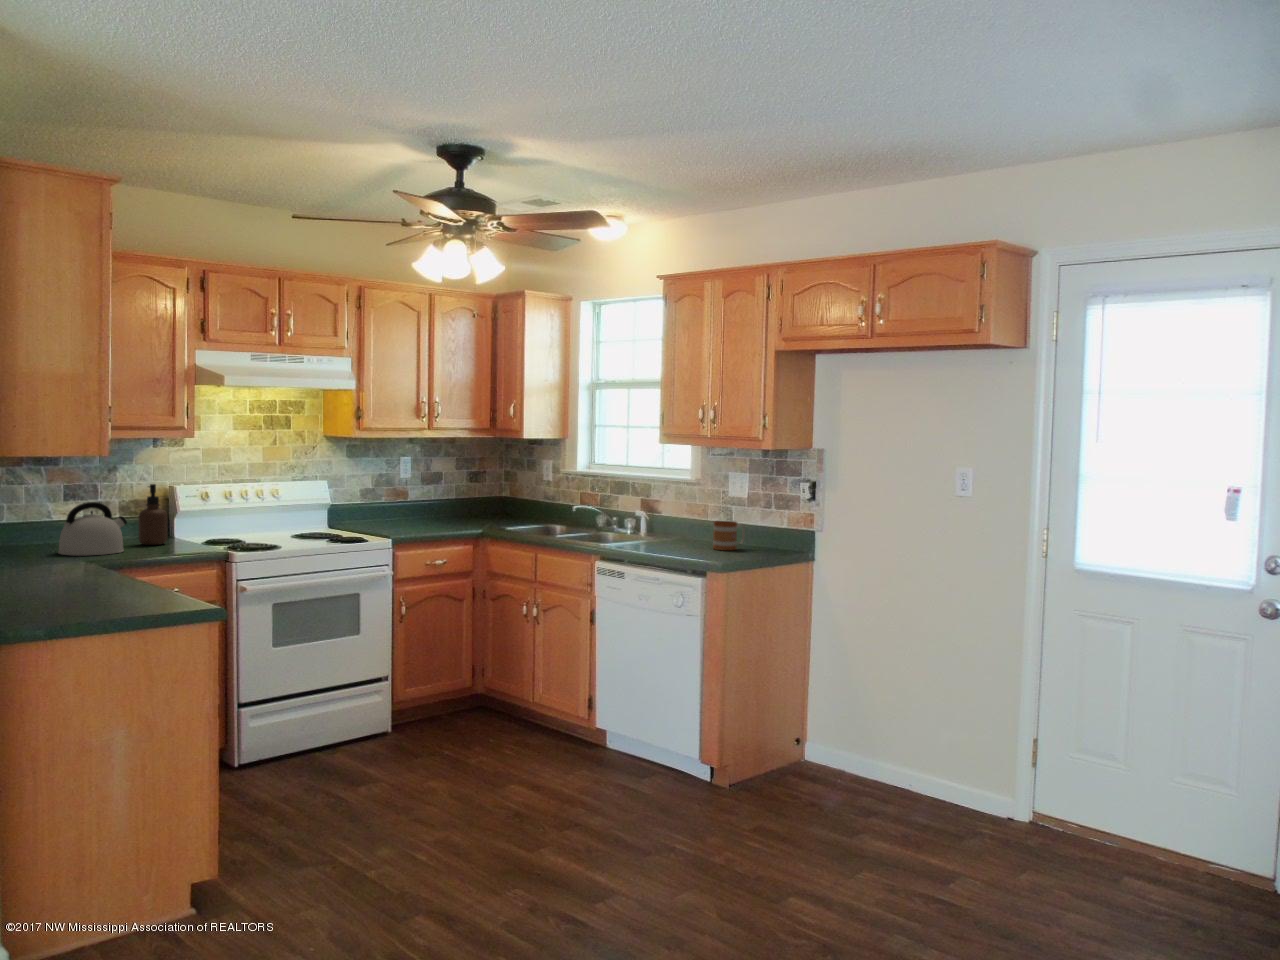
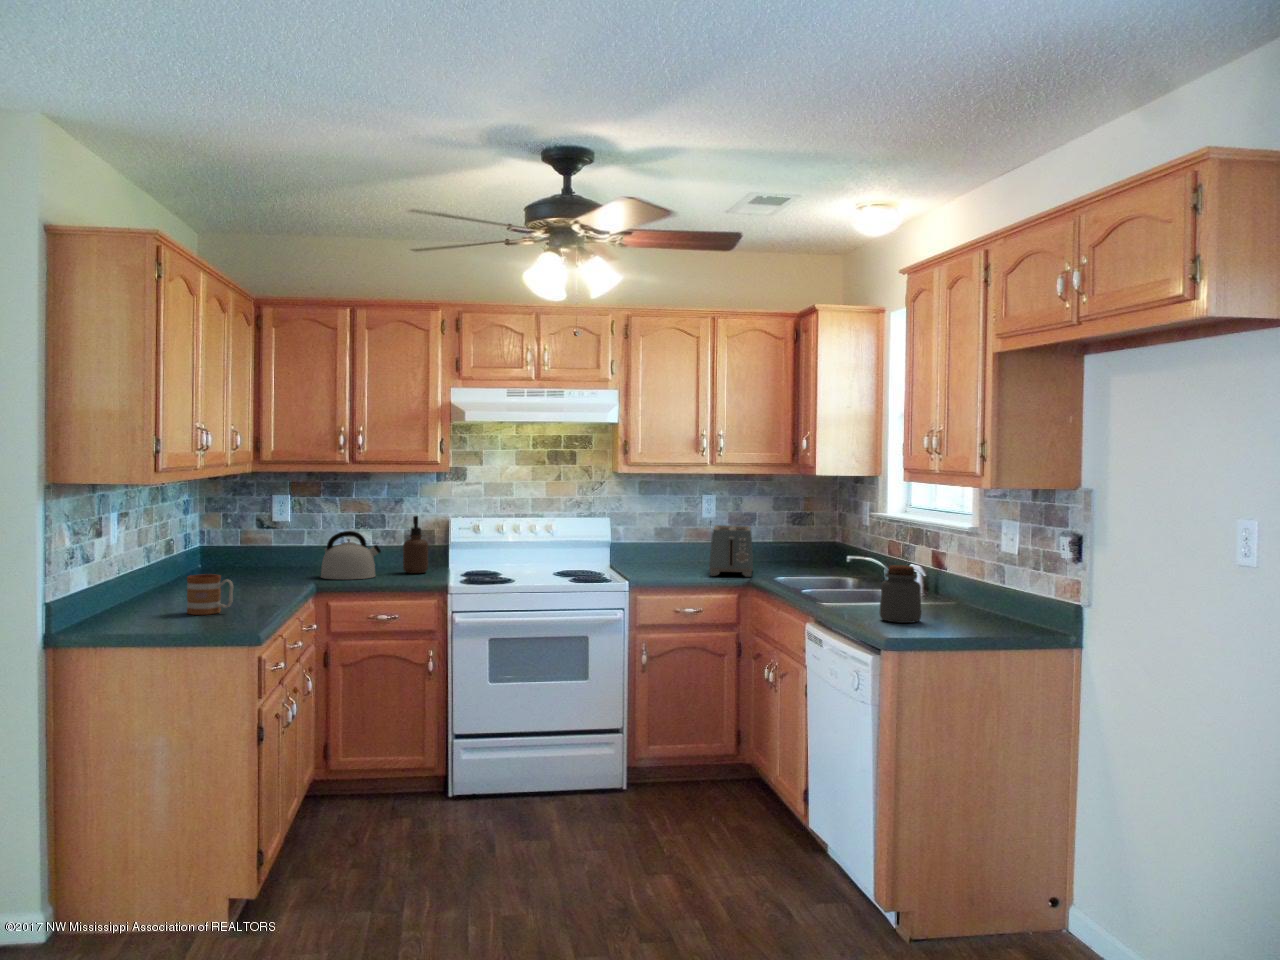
toaster: none [423,485,479,531] -> present [709,525,753,577]
jar: none [664,509,695,553] -> present [880,565,922,623]
mug: present [713,521,745,550] -> present [187,574,233,615]

